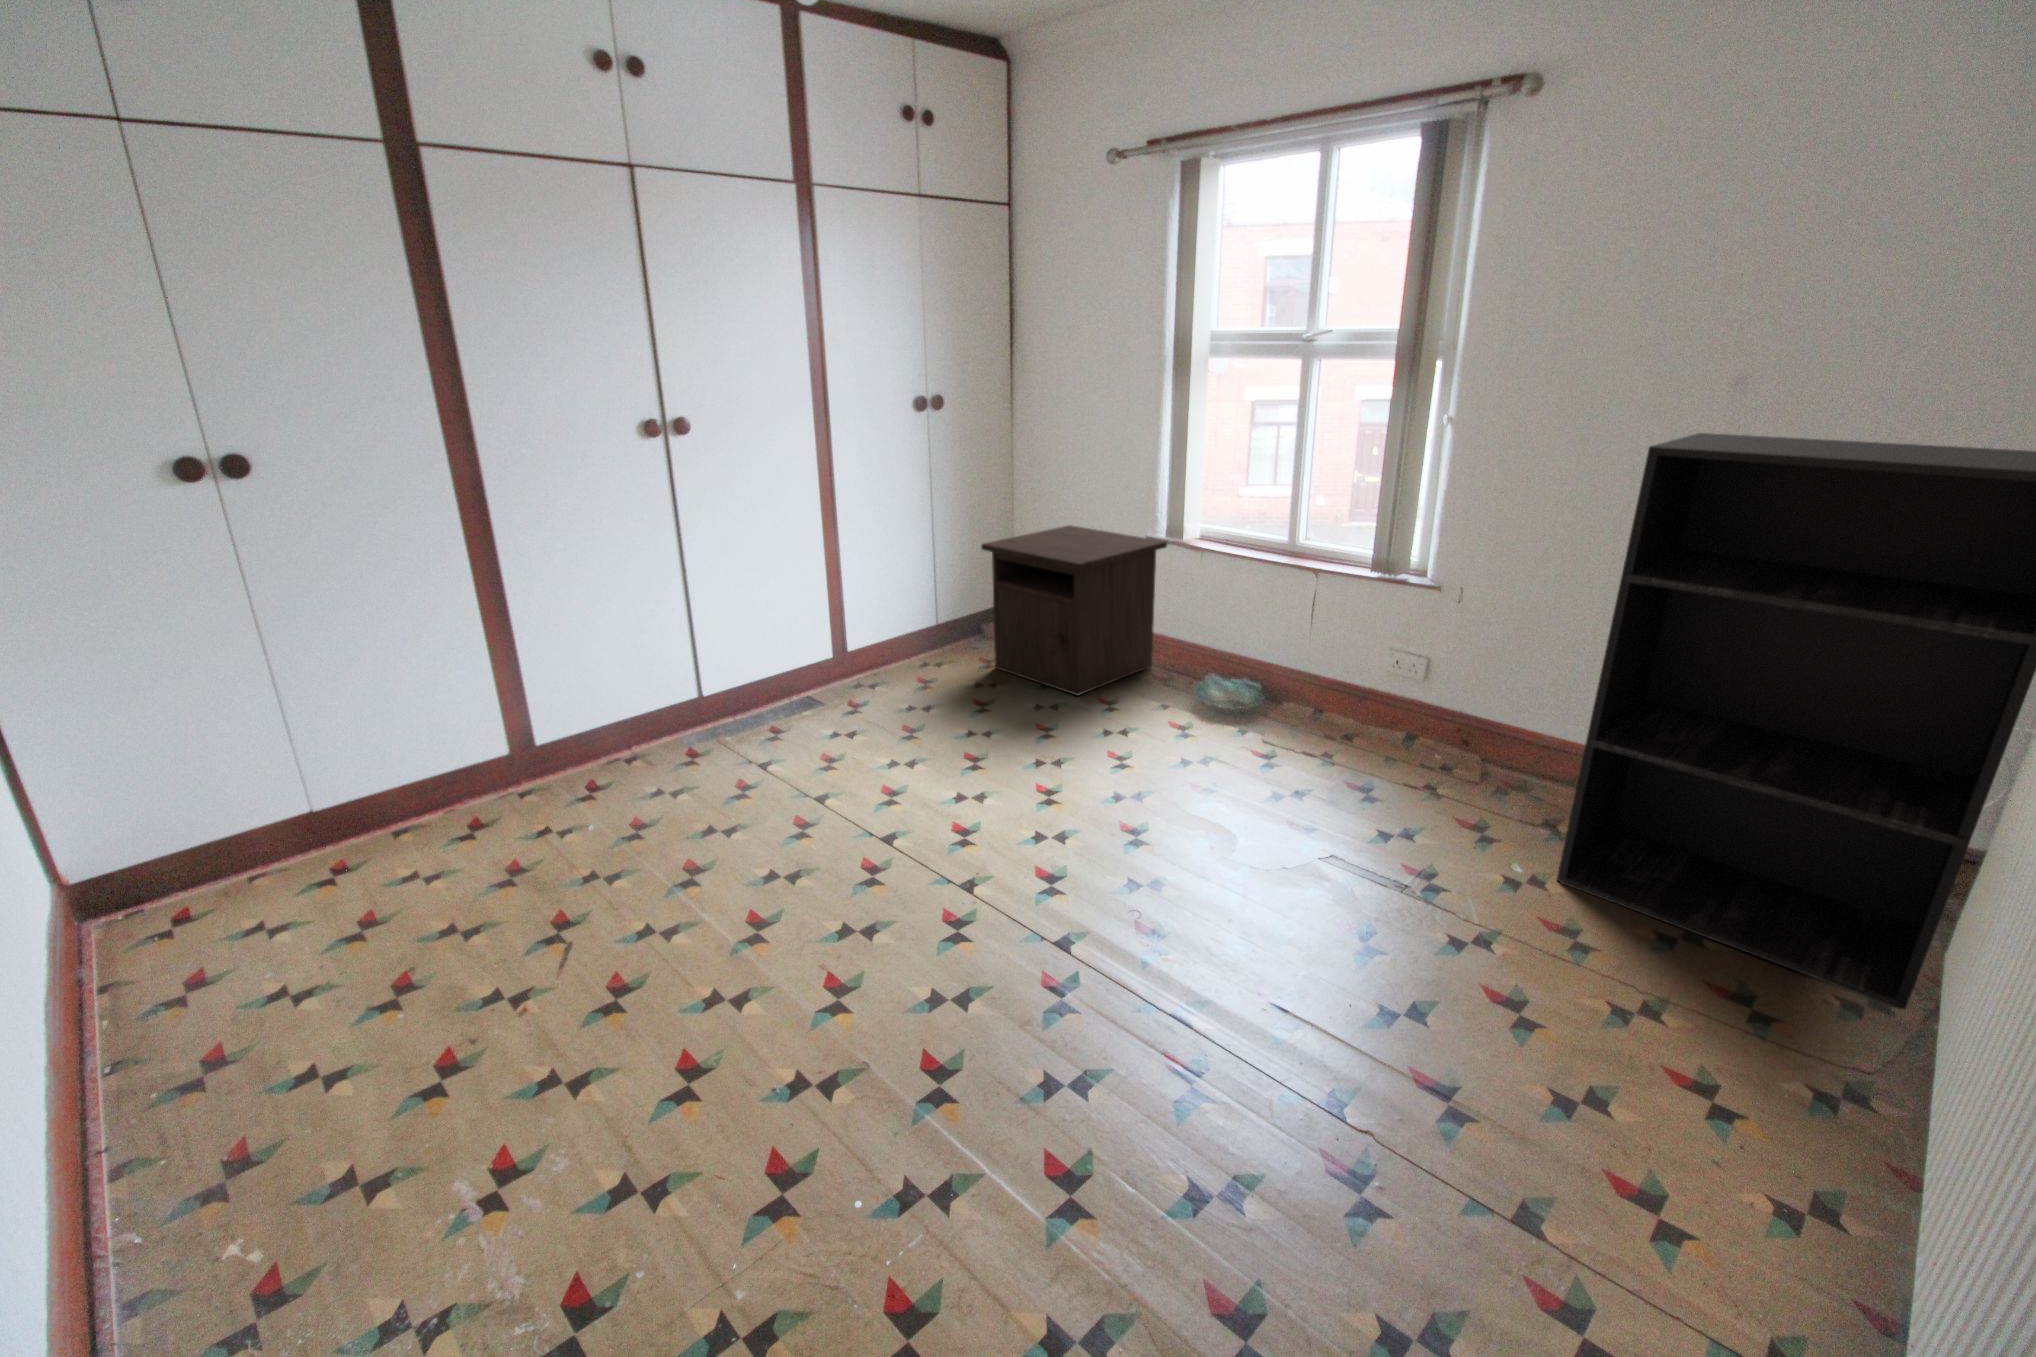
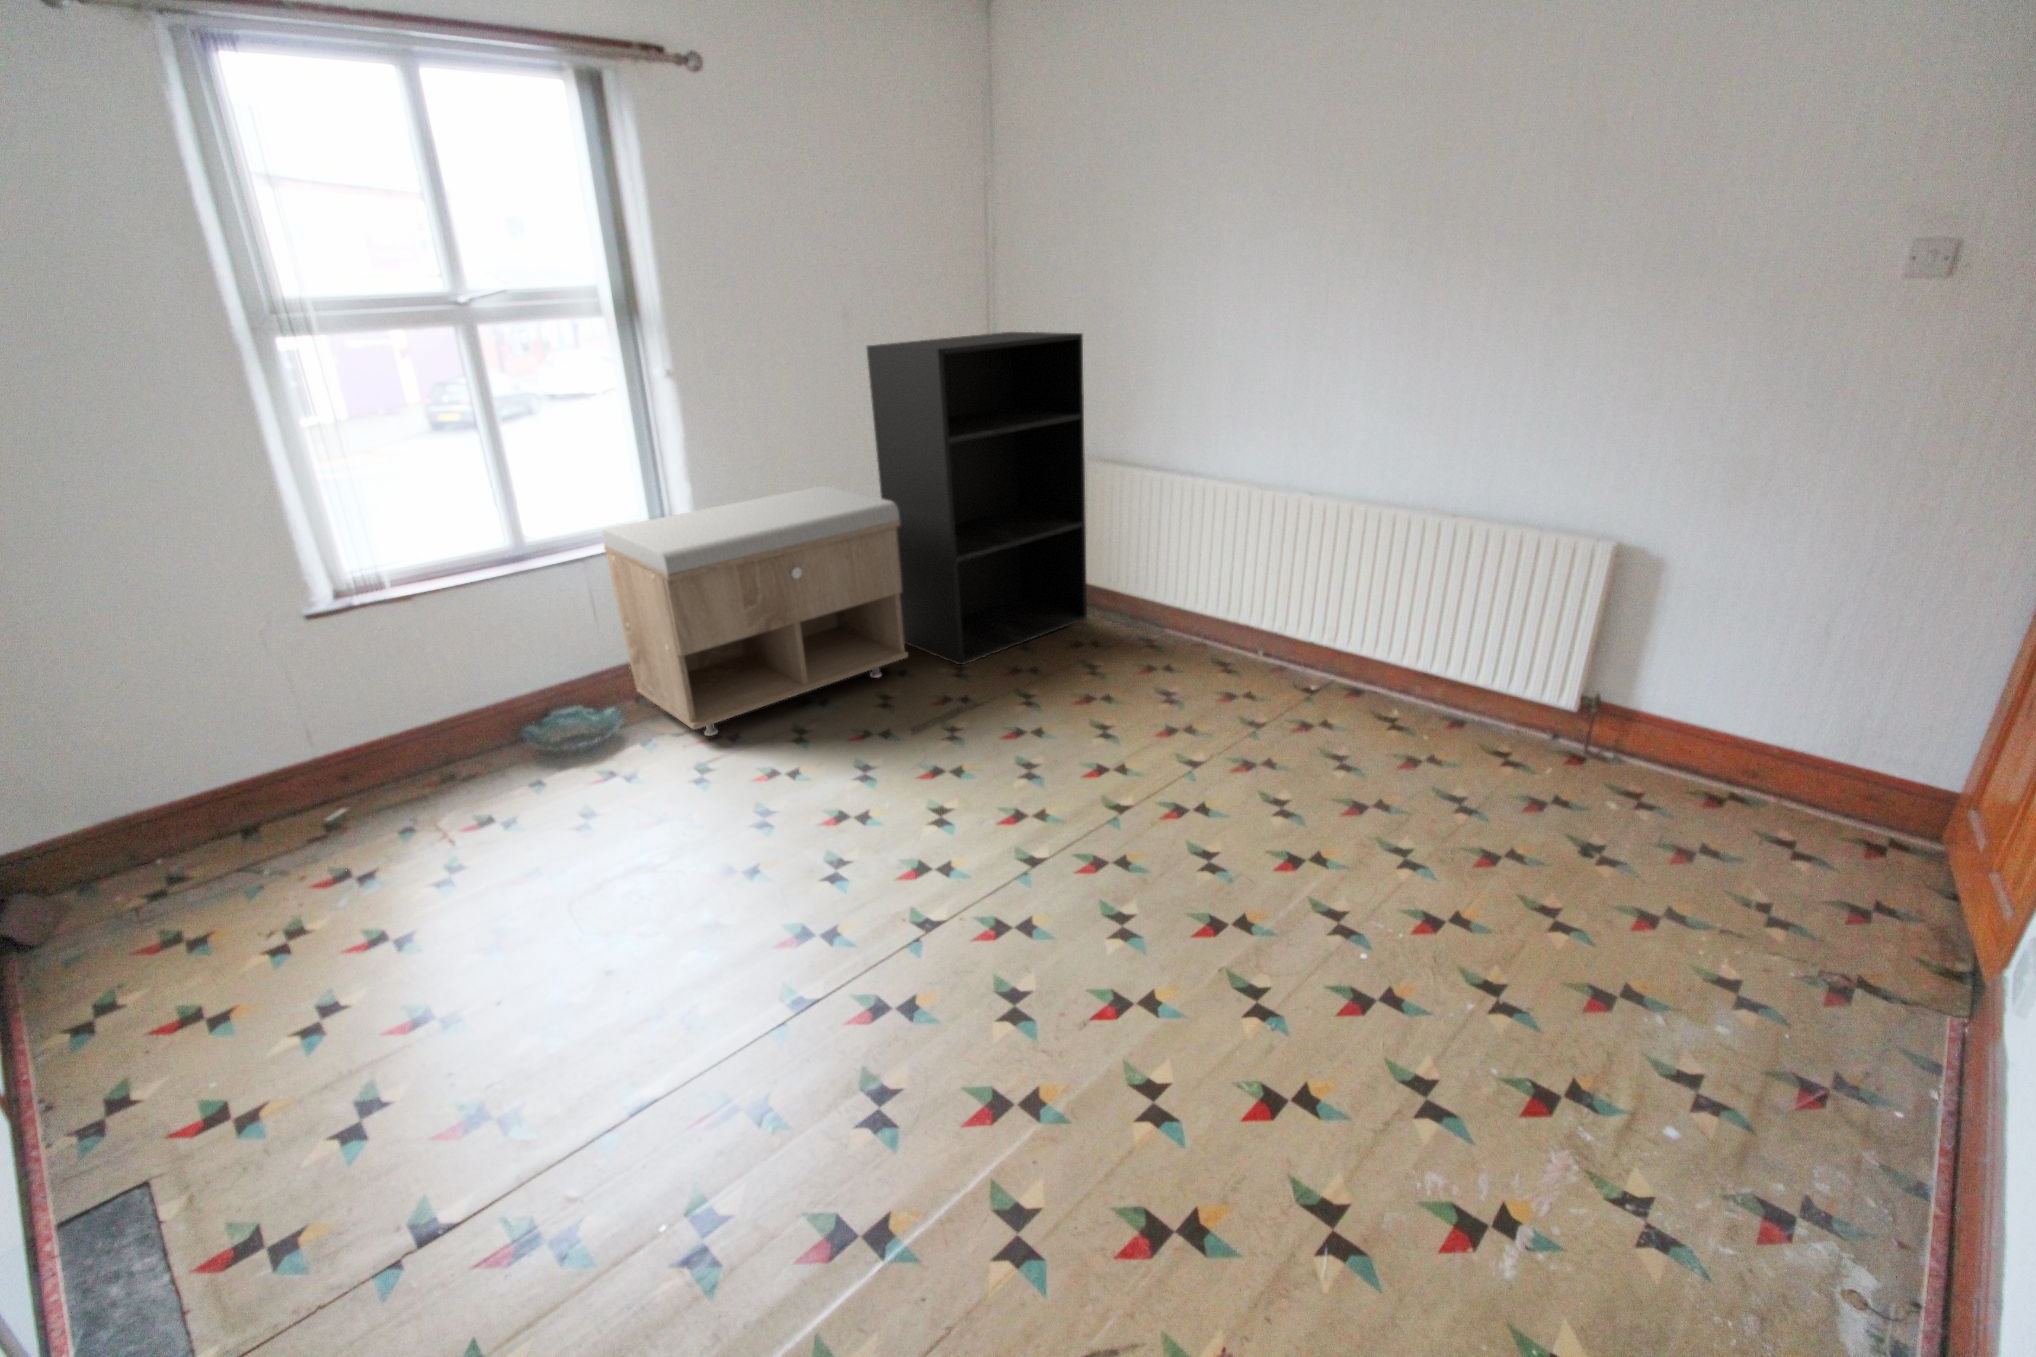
nightstand: present [981,525,1167,695] -> none [68,609,437,941]
storage bench: none [1249,553,1590,824] -> present [602,486,908,736]

